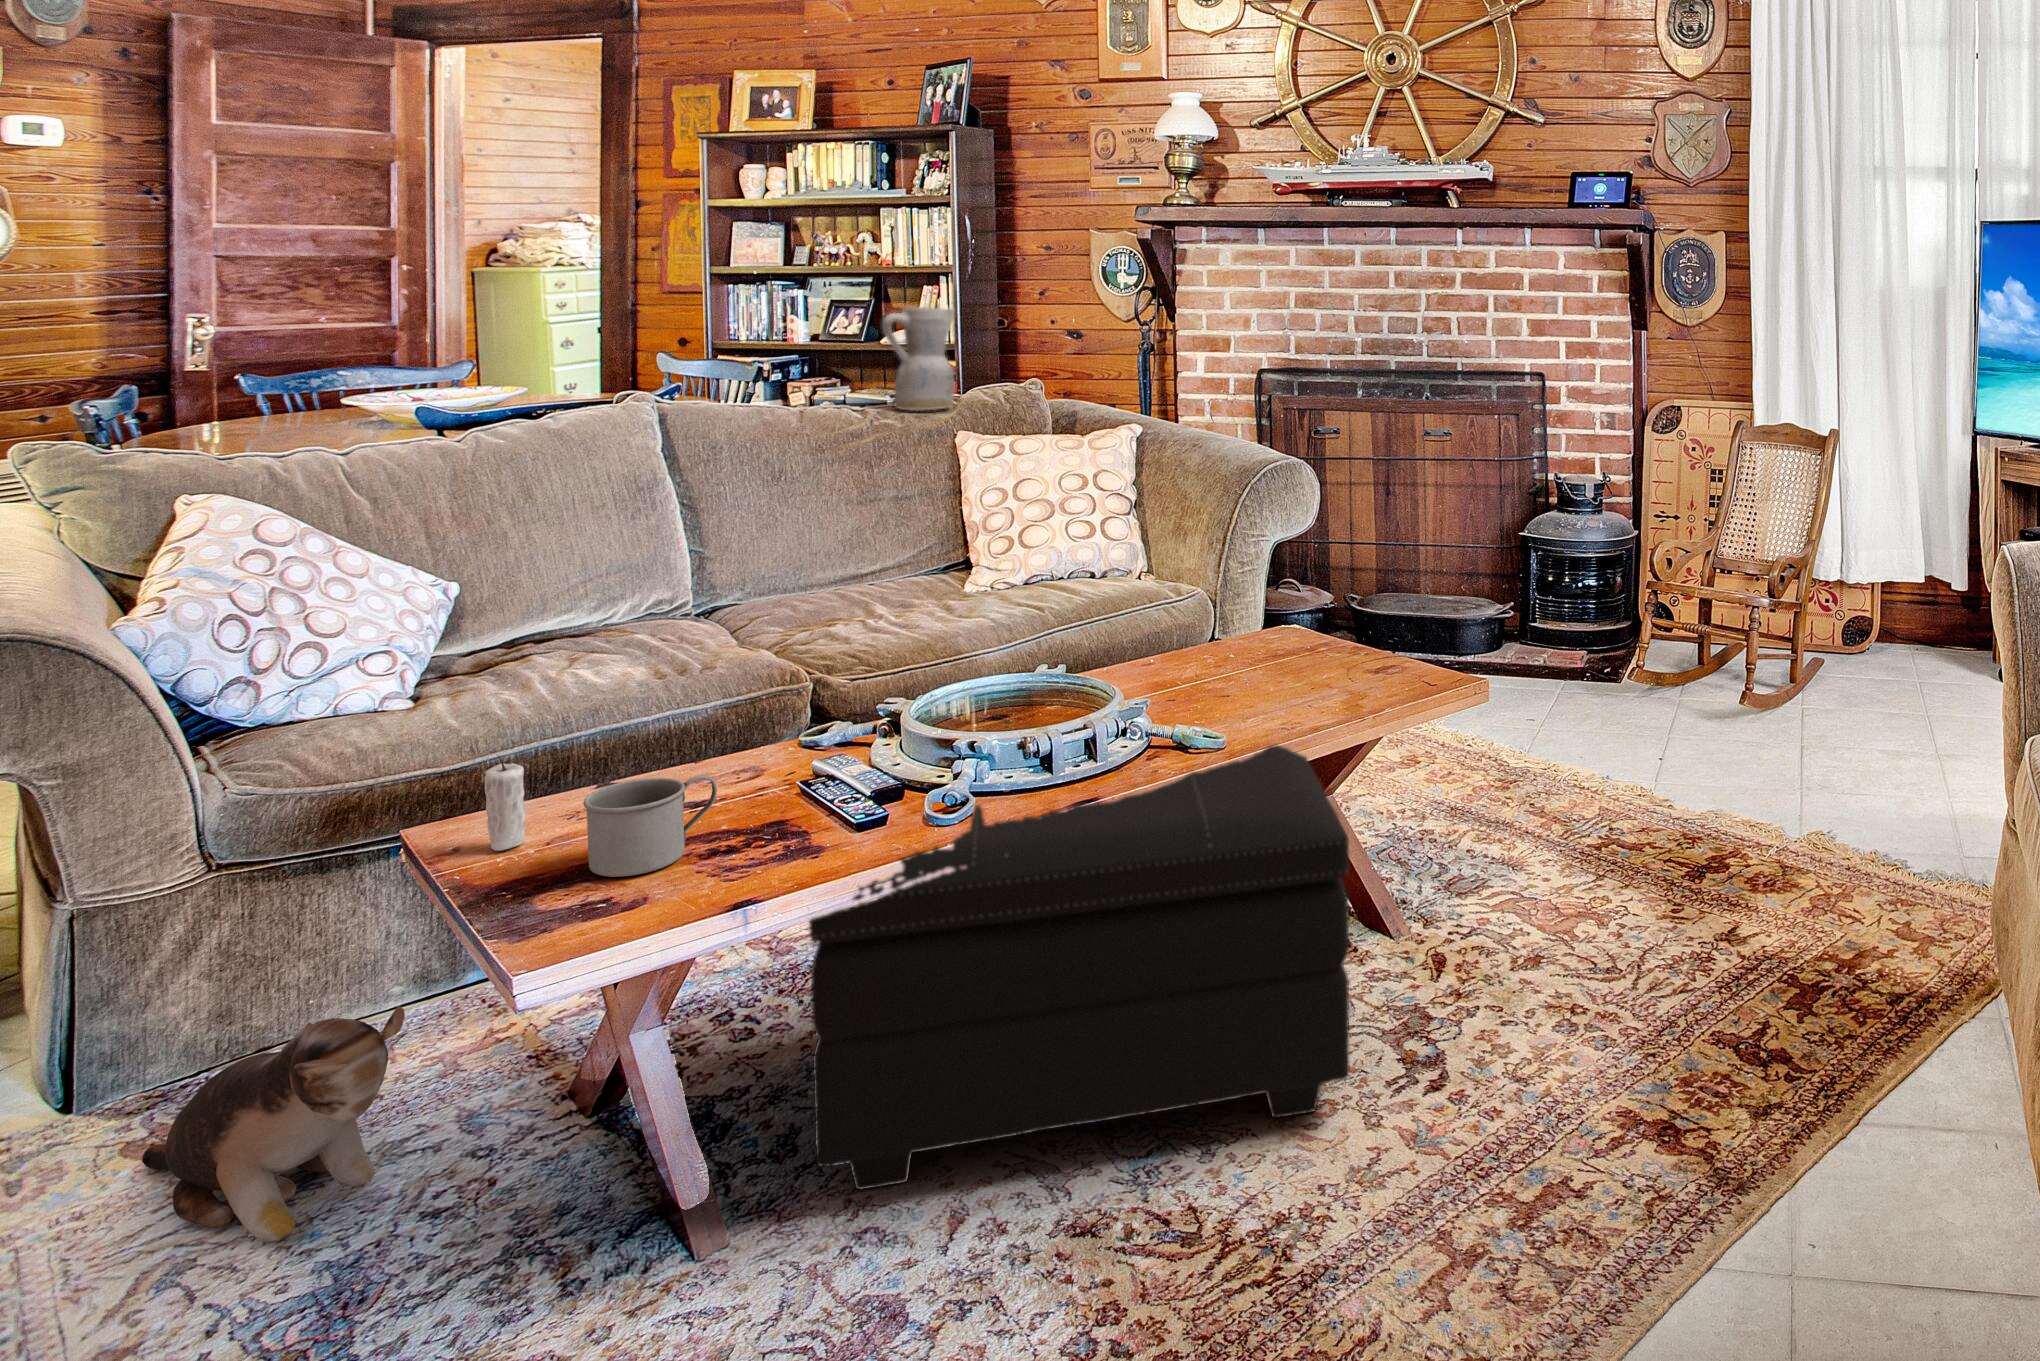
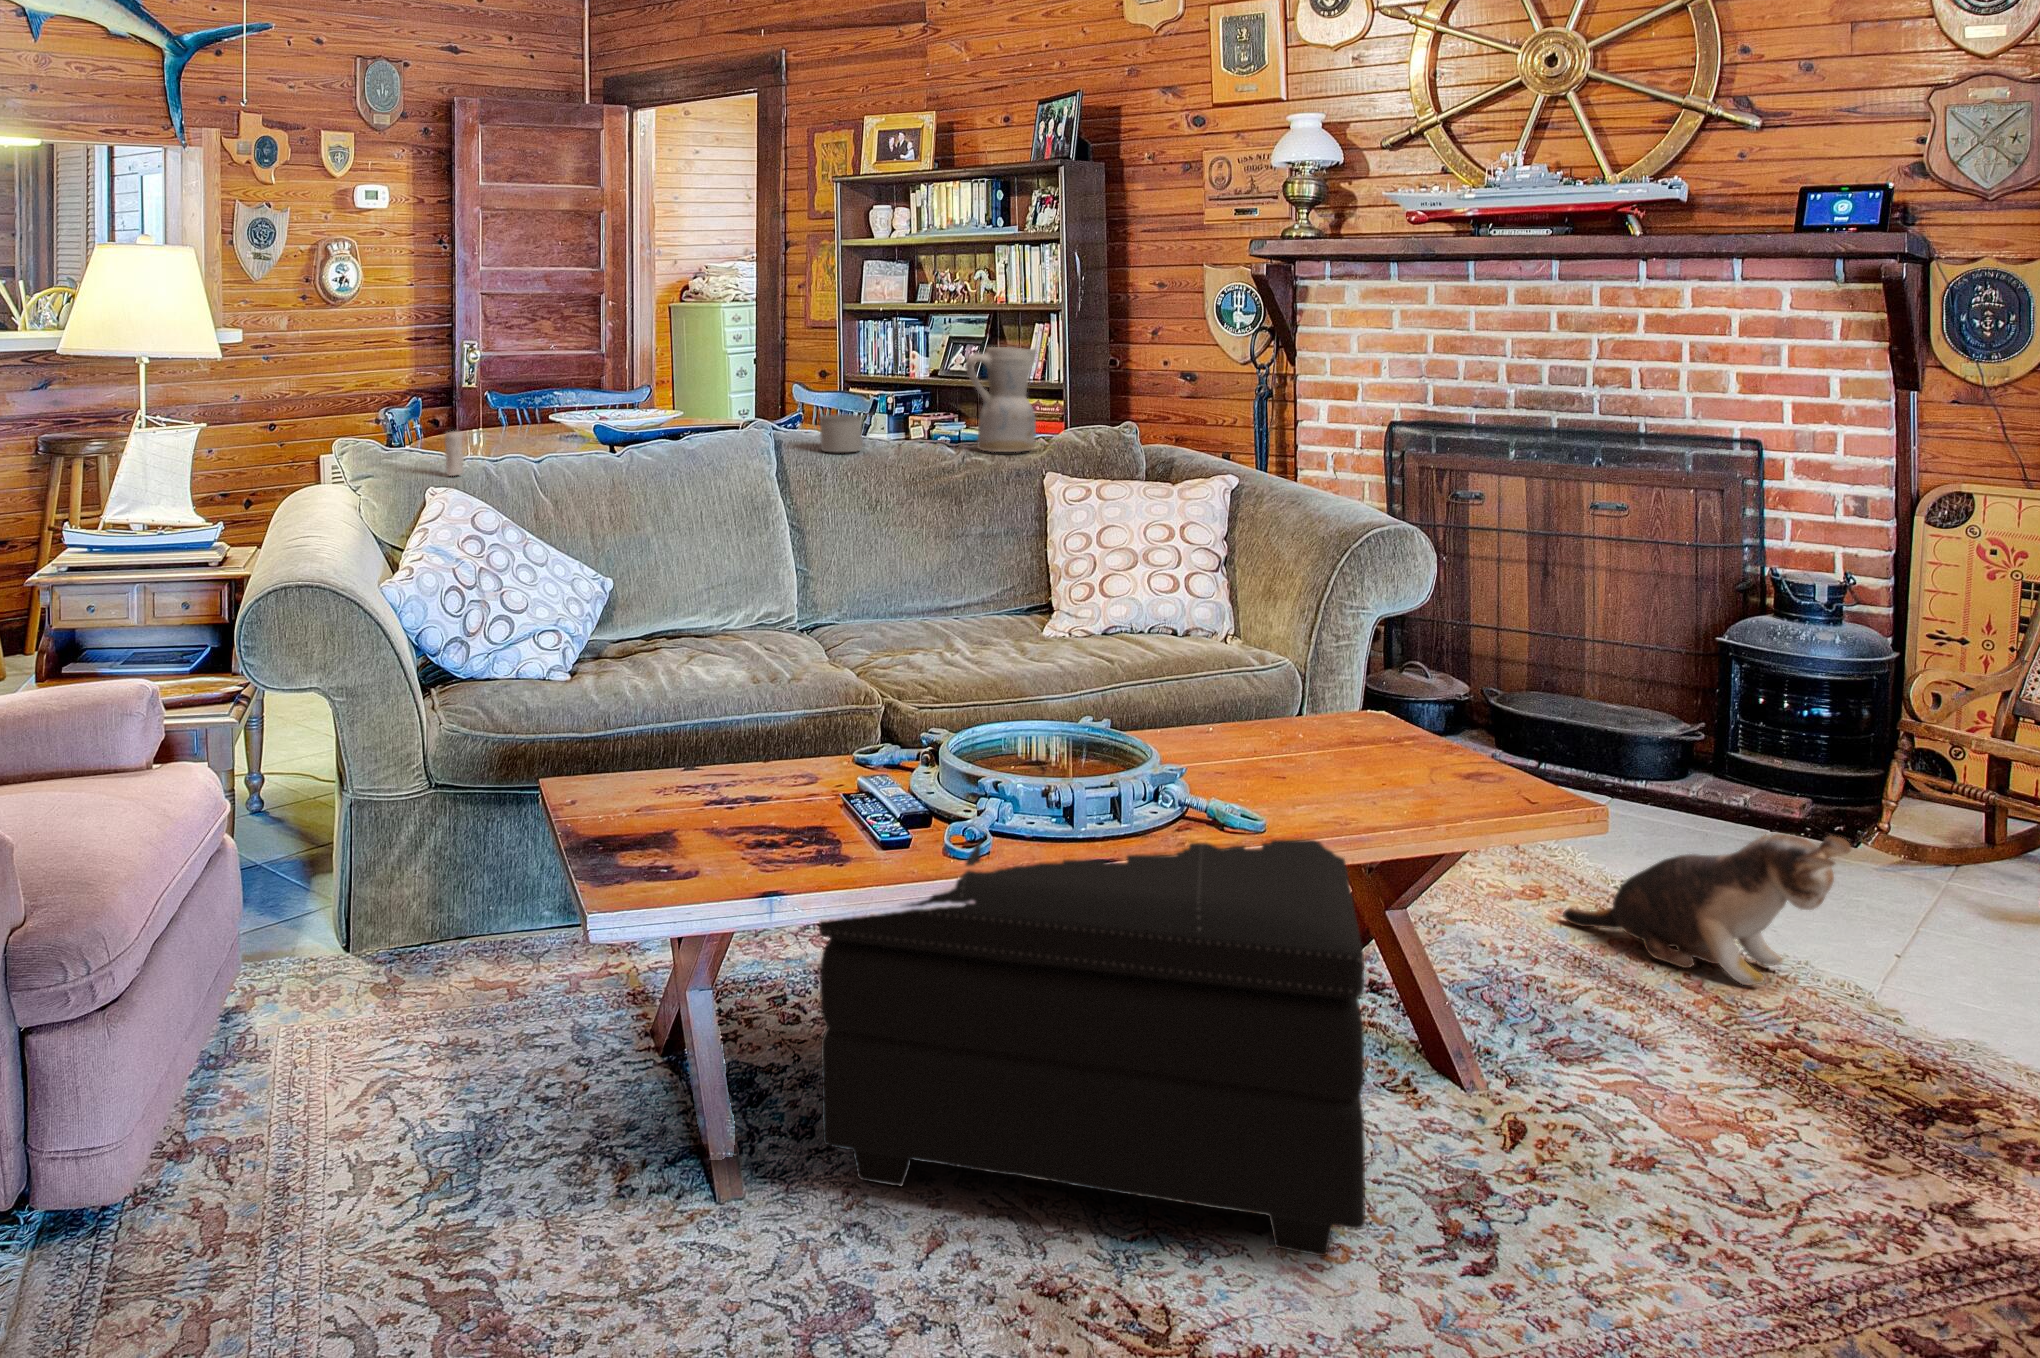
candle: present [484,756,526,851] -> present [445,430,464,476]
mug: present [583,775,717,877] -> present [820,414,864,453]
plush toy: present [142,1006,405,1242] -> present [1563,834,1851,985]

